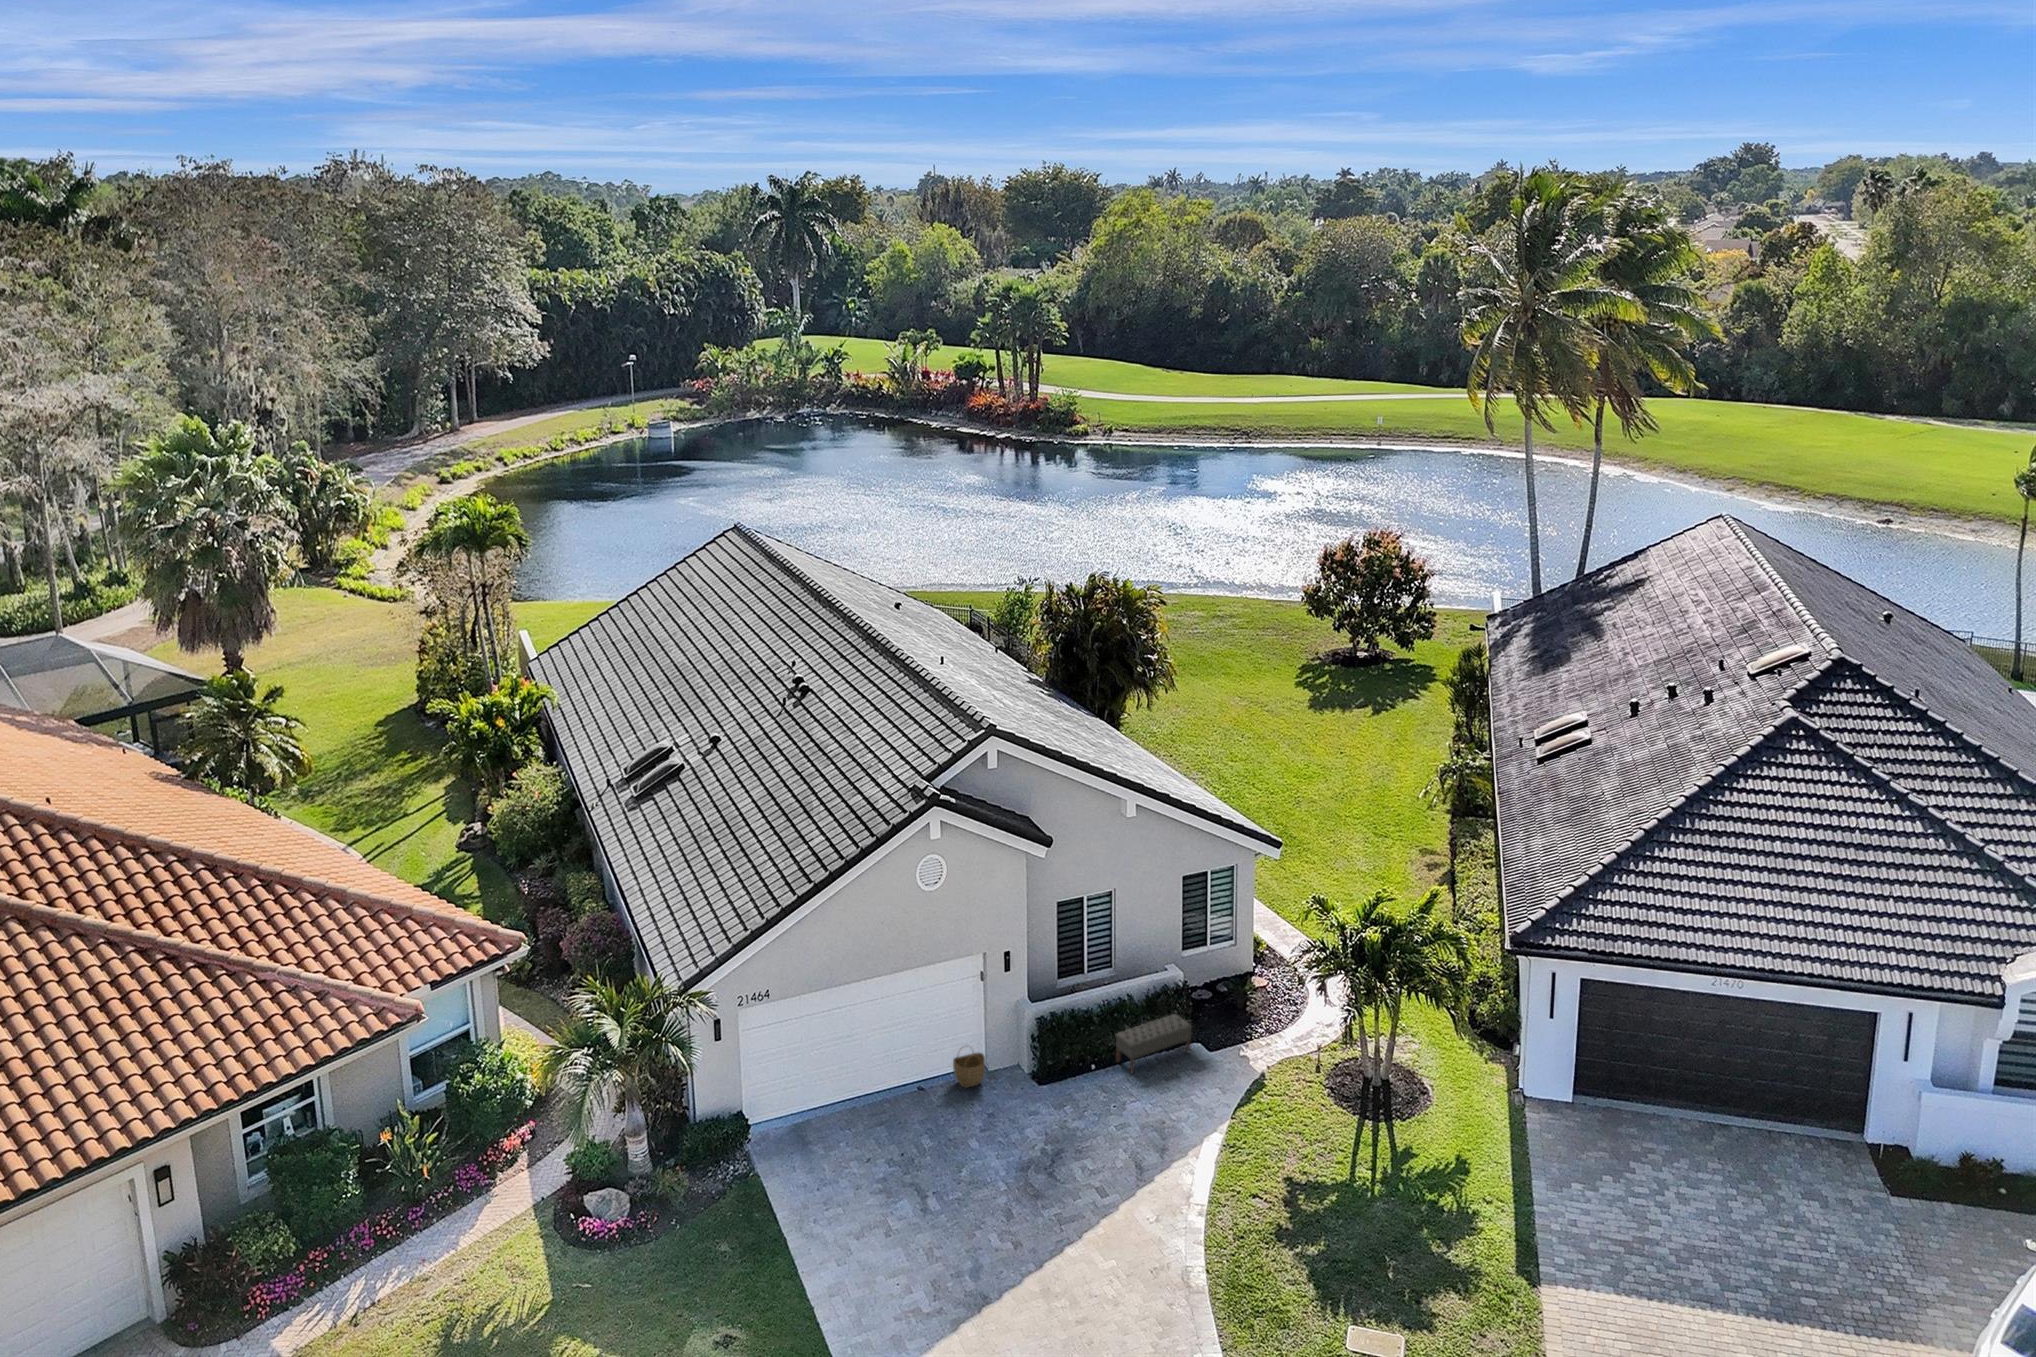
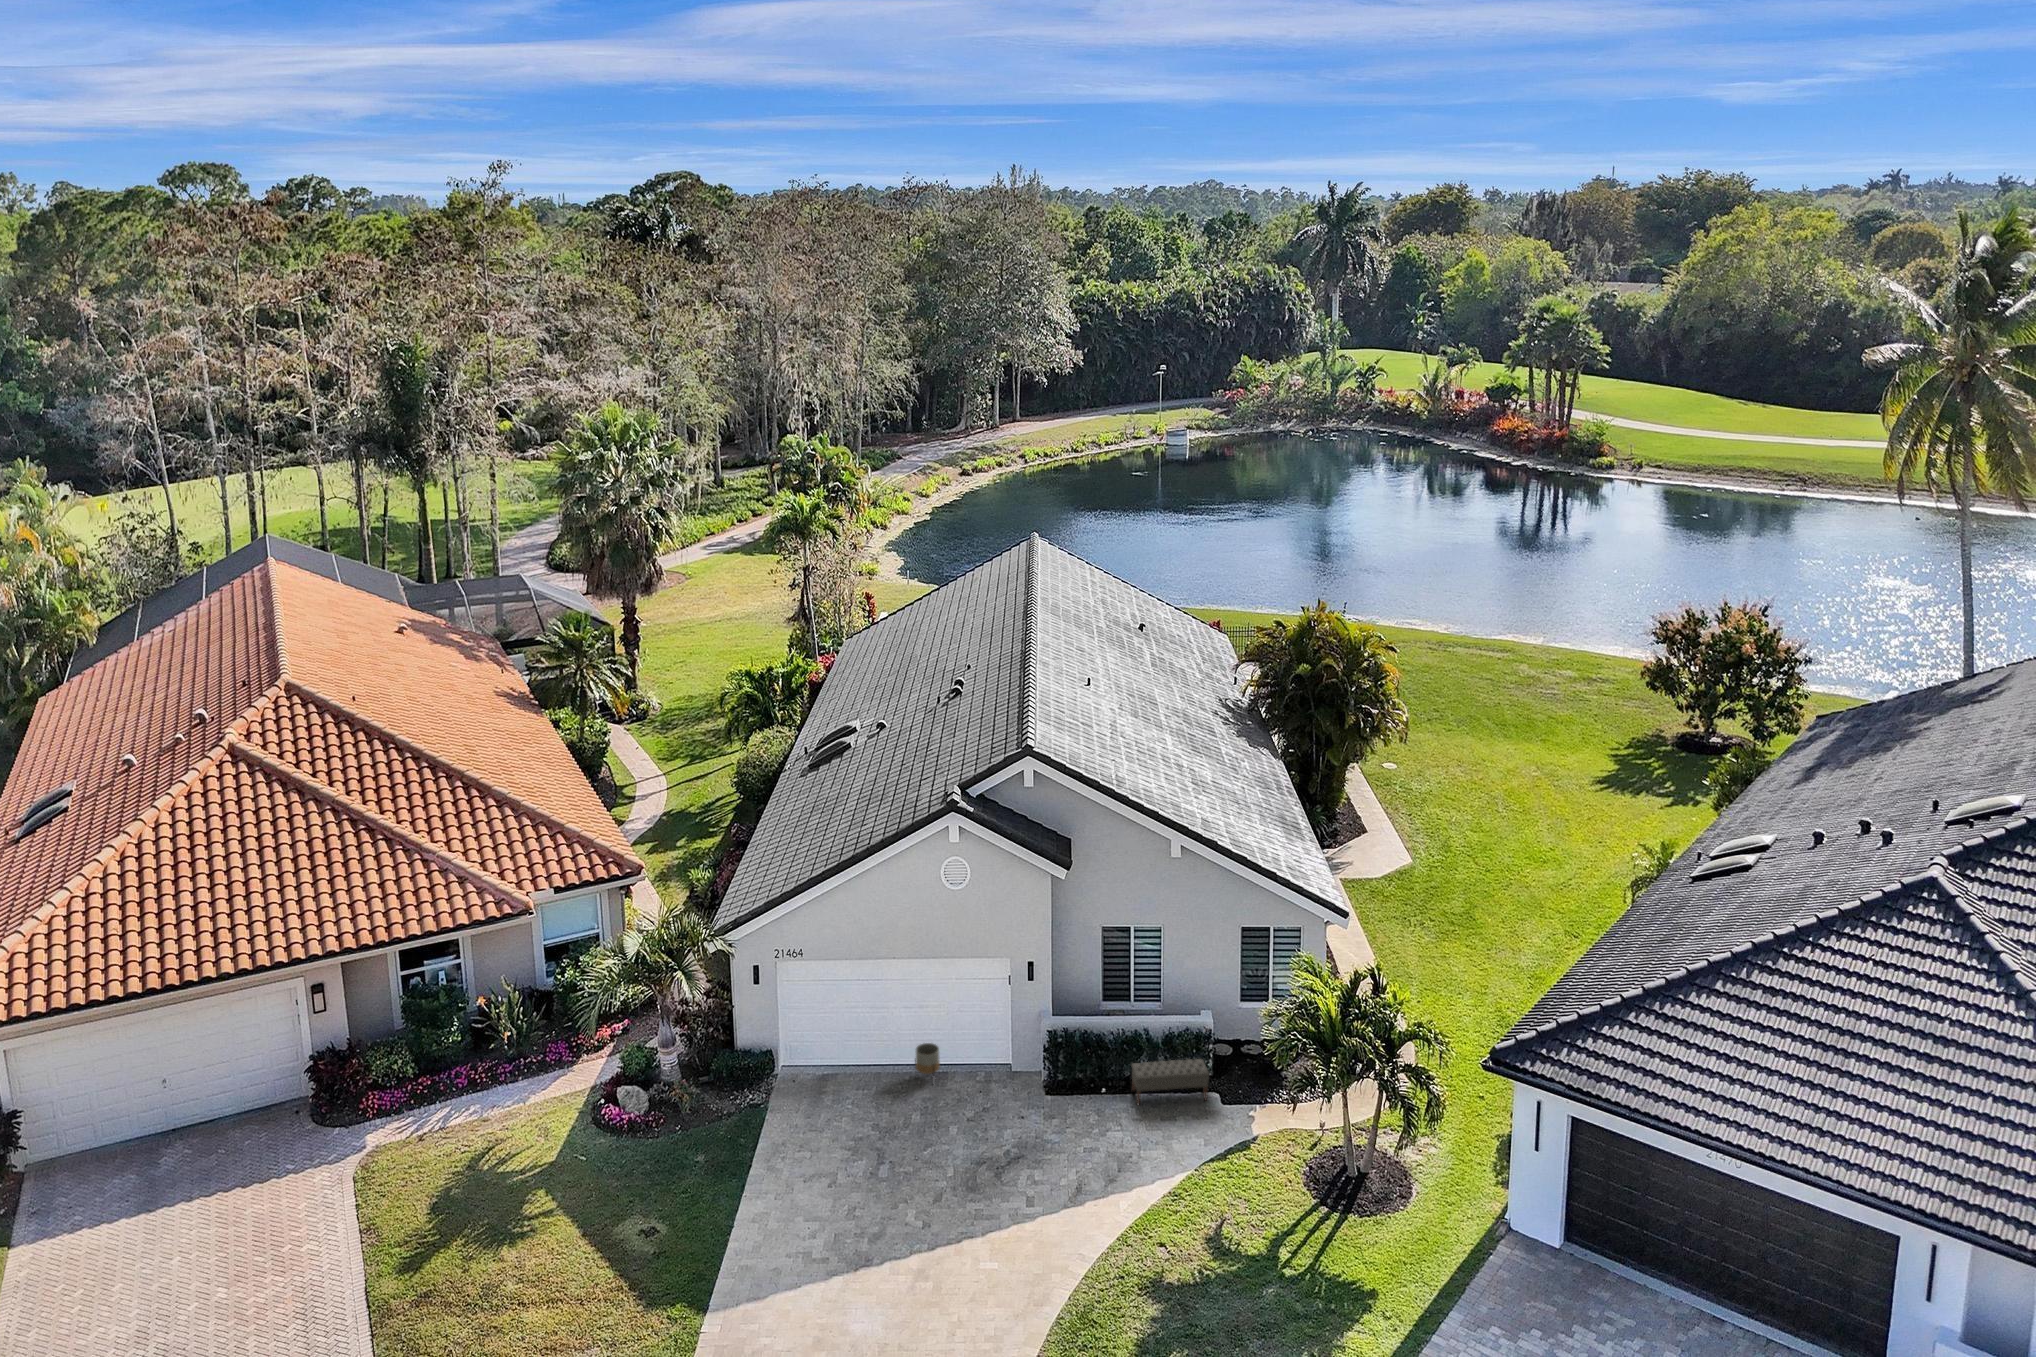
woven basket: present [953,1048,985,1088] -> none [973,1041,1003,1081]
planter: none [896,1061,923,1104] -> present [915,1043,940,1074]

